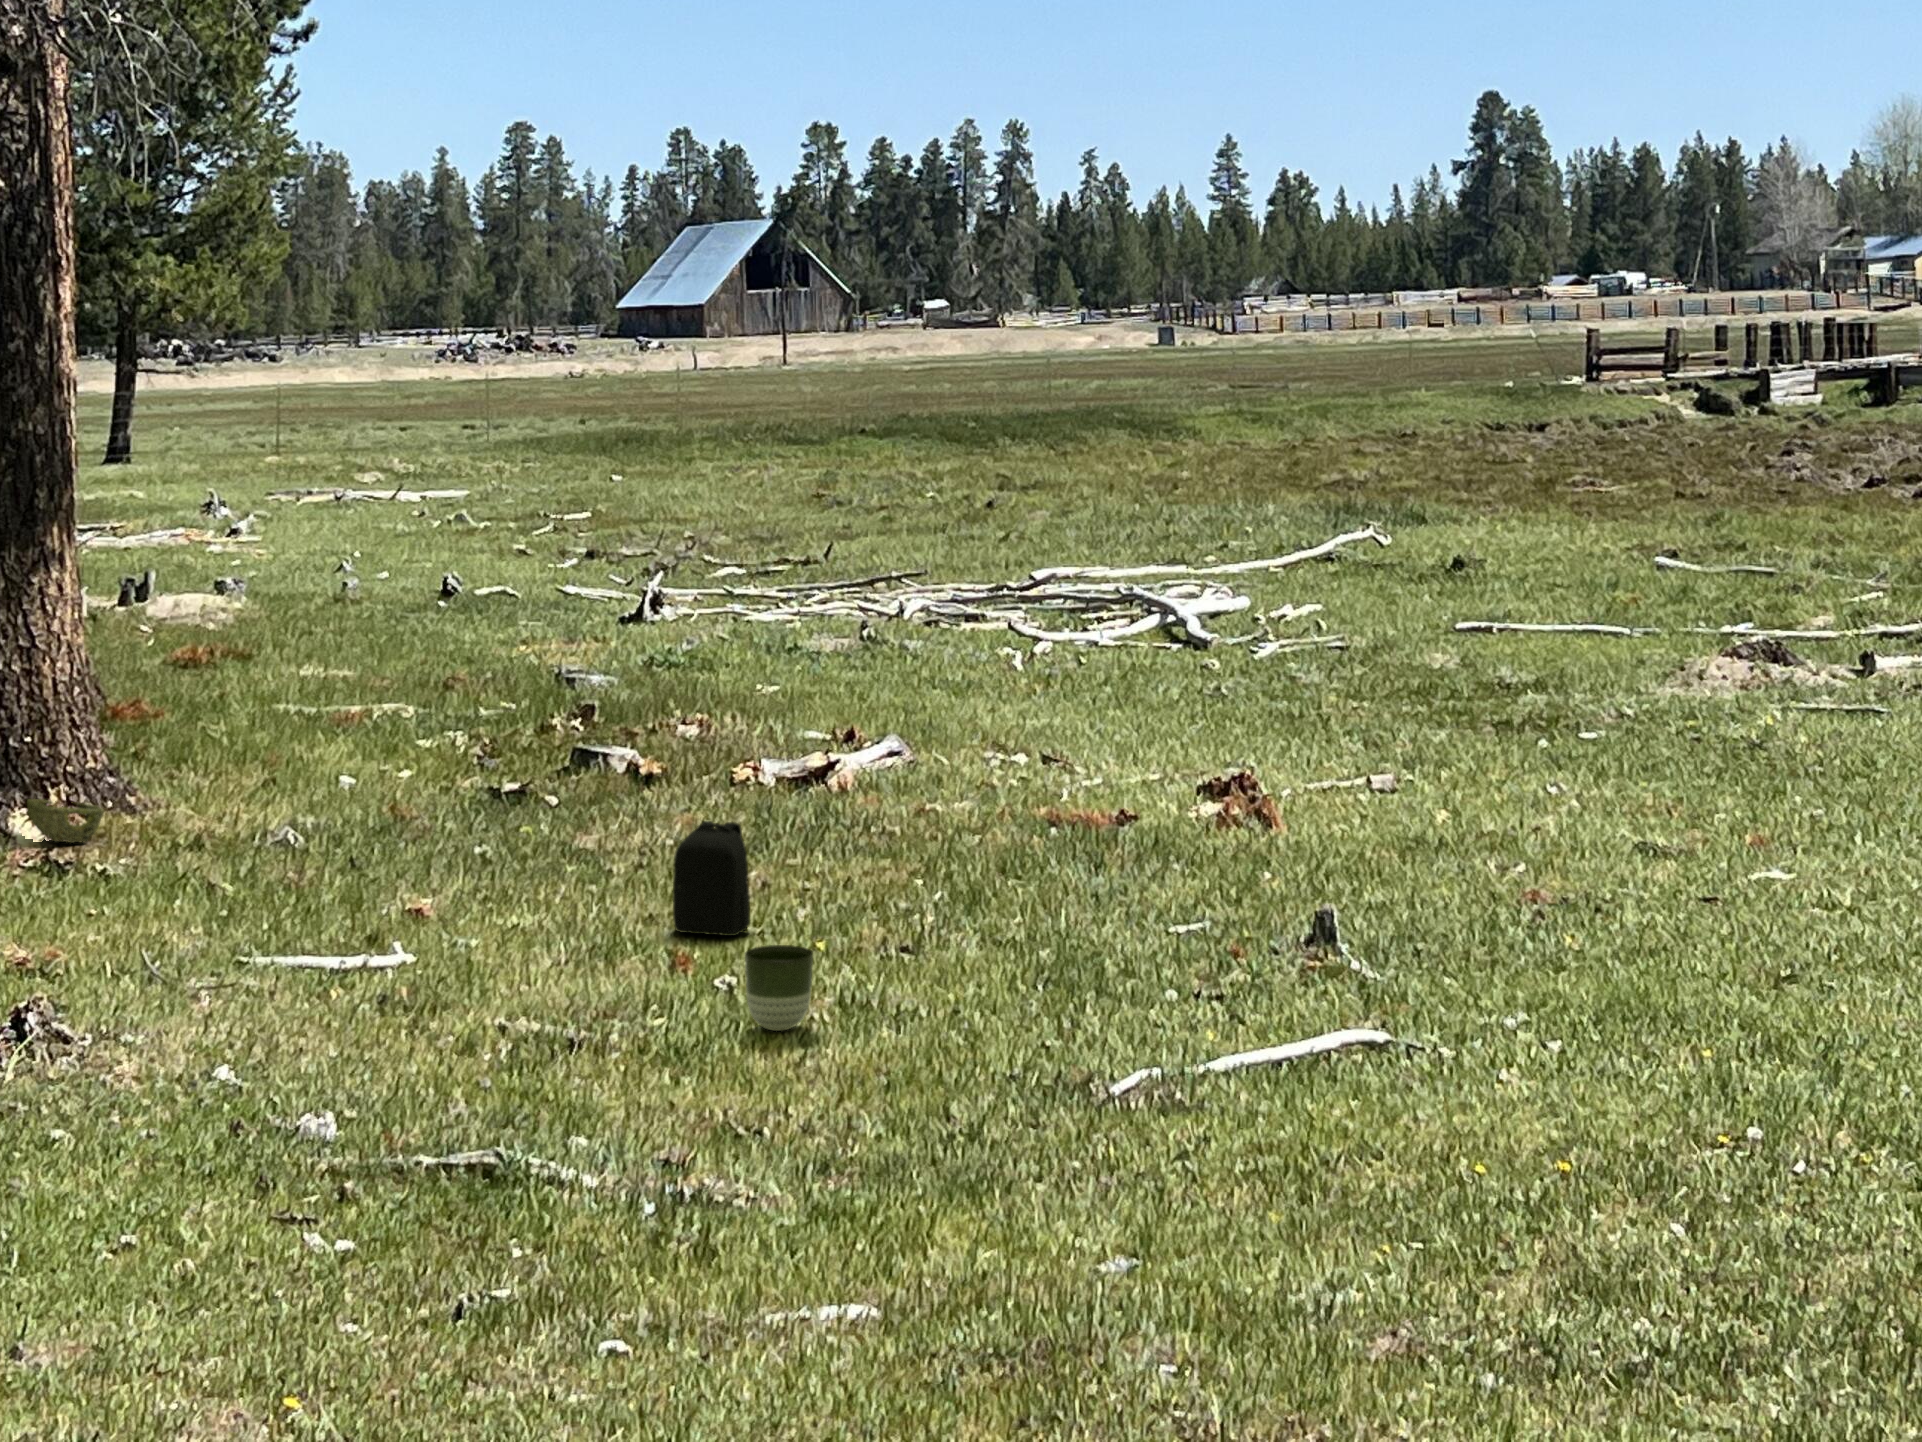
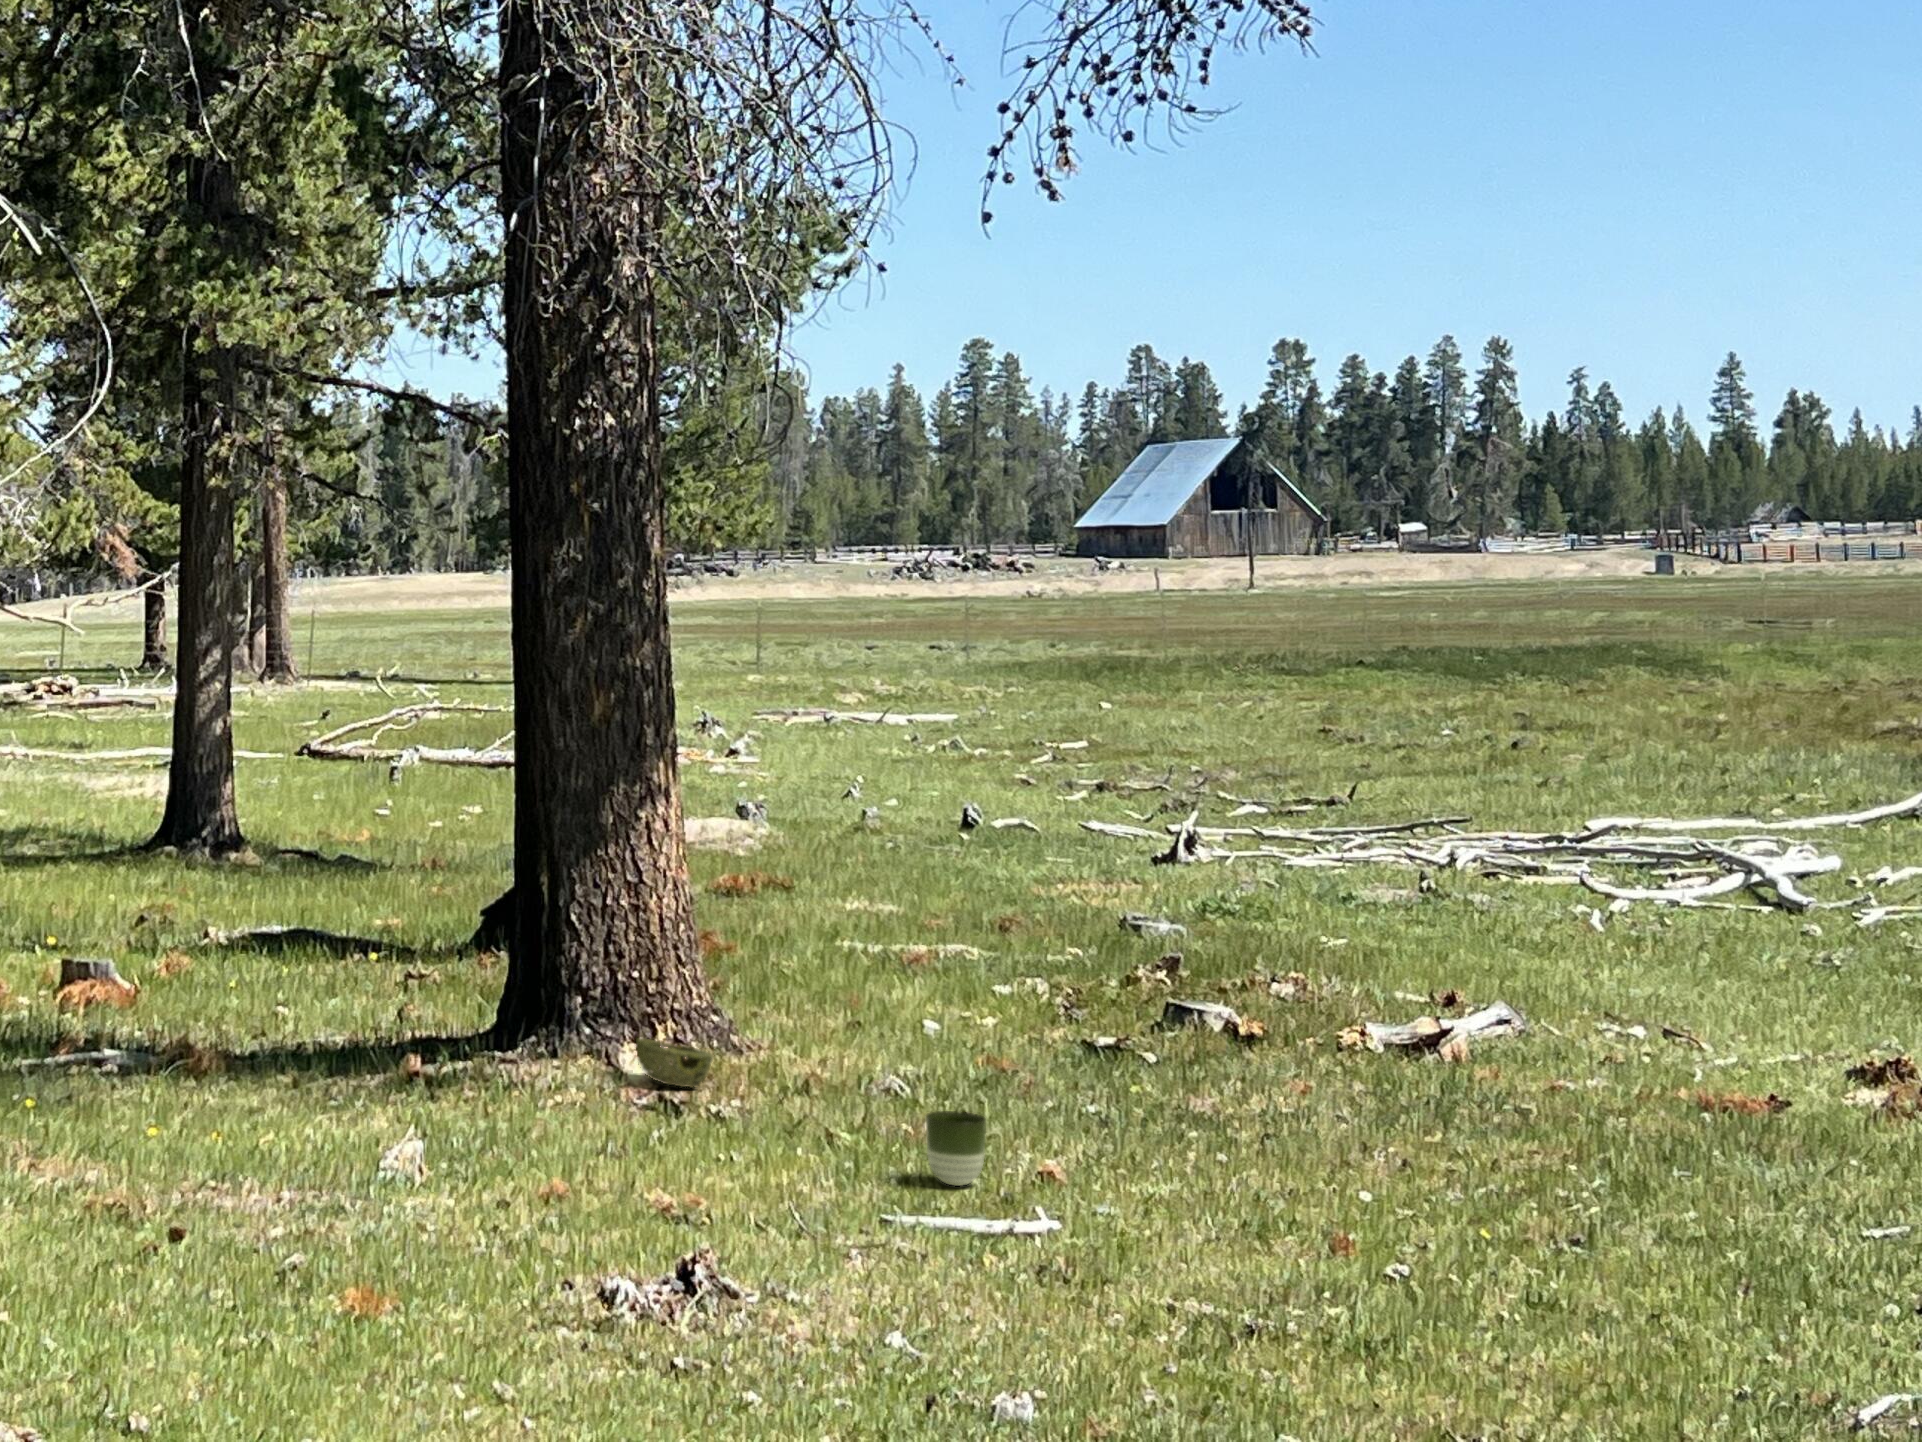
backpack: present [672,821,750,936] -> none [1363,1126,1457,1262]
planter: present [745,945,813,1031] -> present [926,1111,986,1186]

